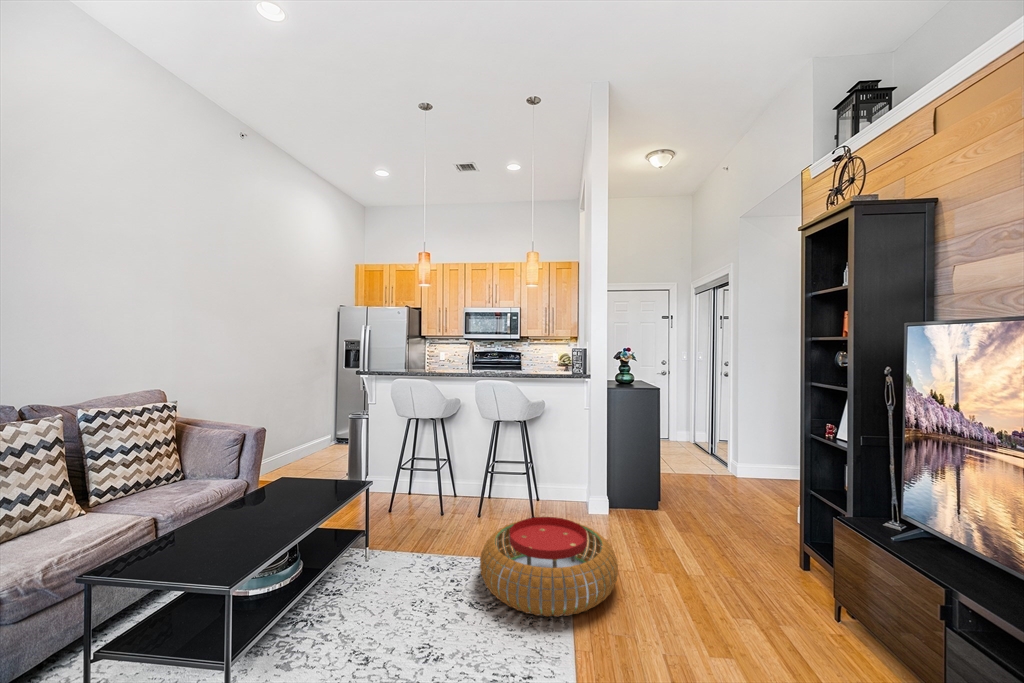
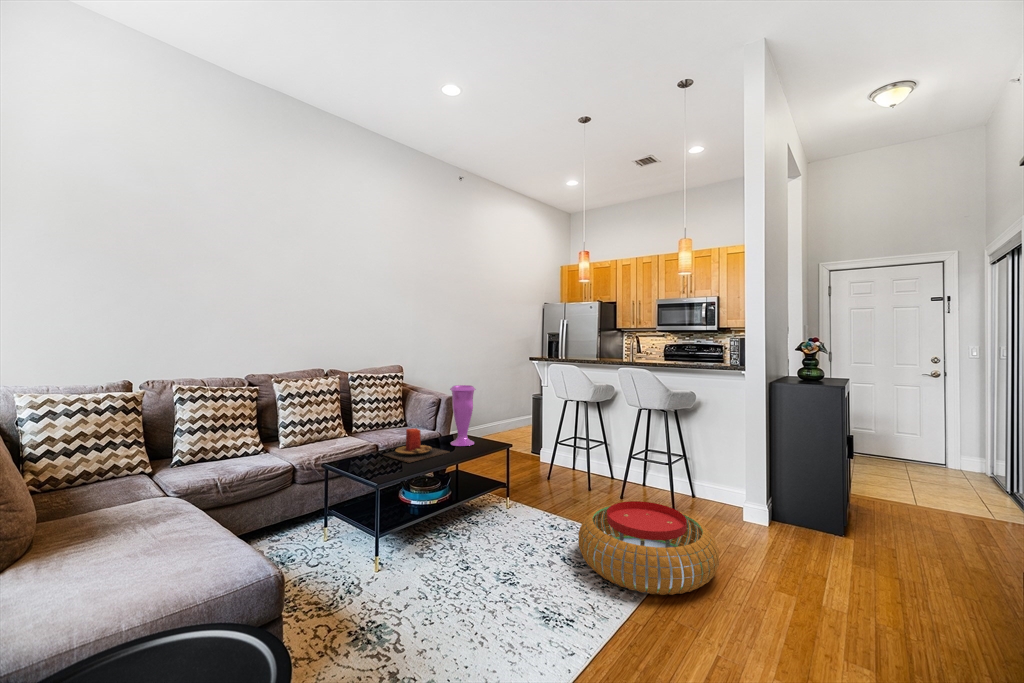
vase: none [284,413,324,496] -> present [450,385,476,446]
candle: none [188,483,298,537] -> present [383,428,450,463]

